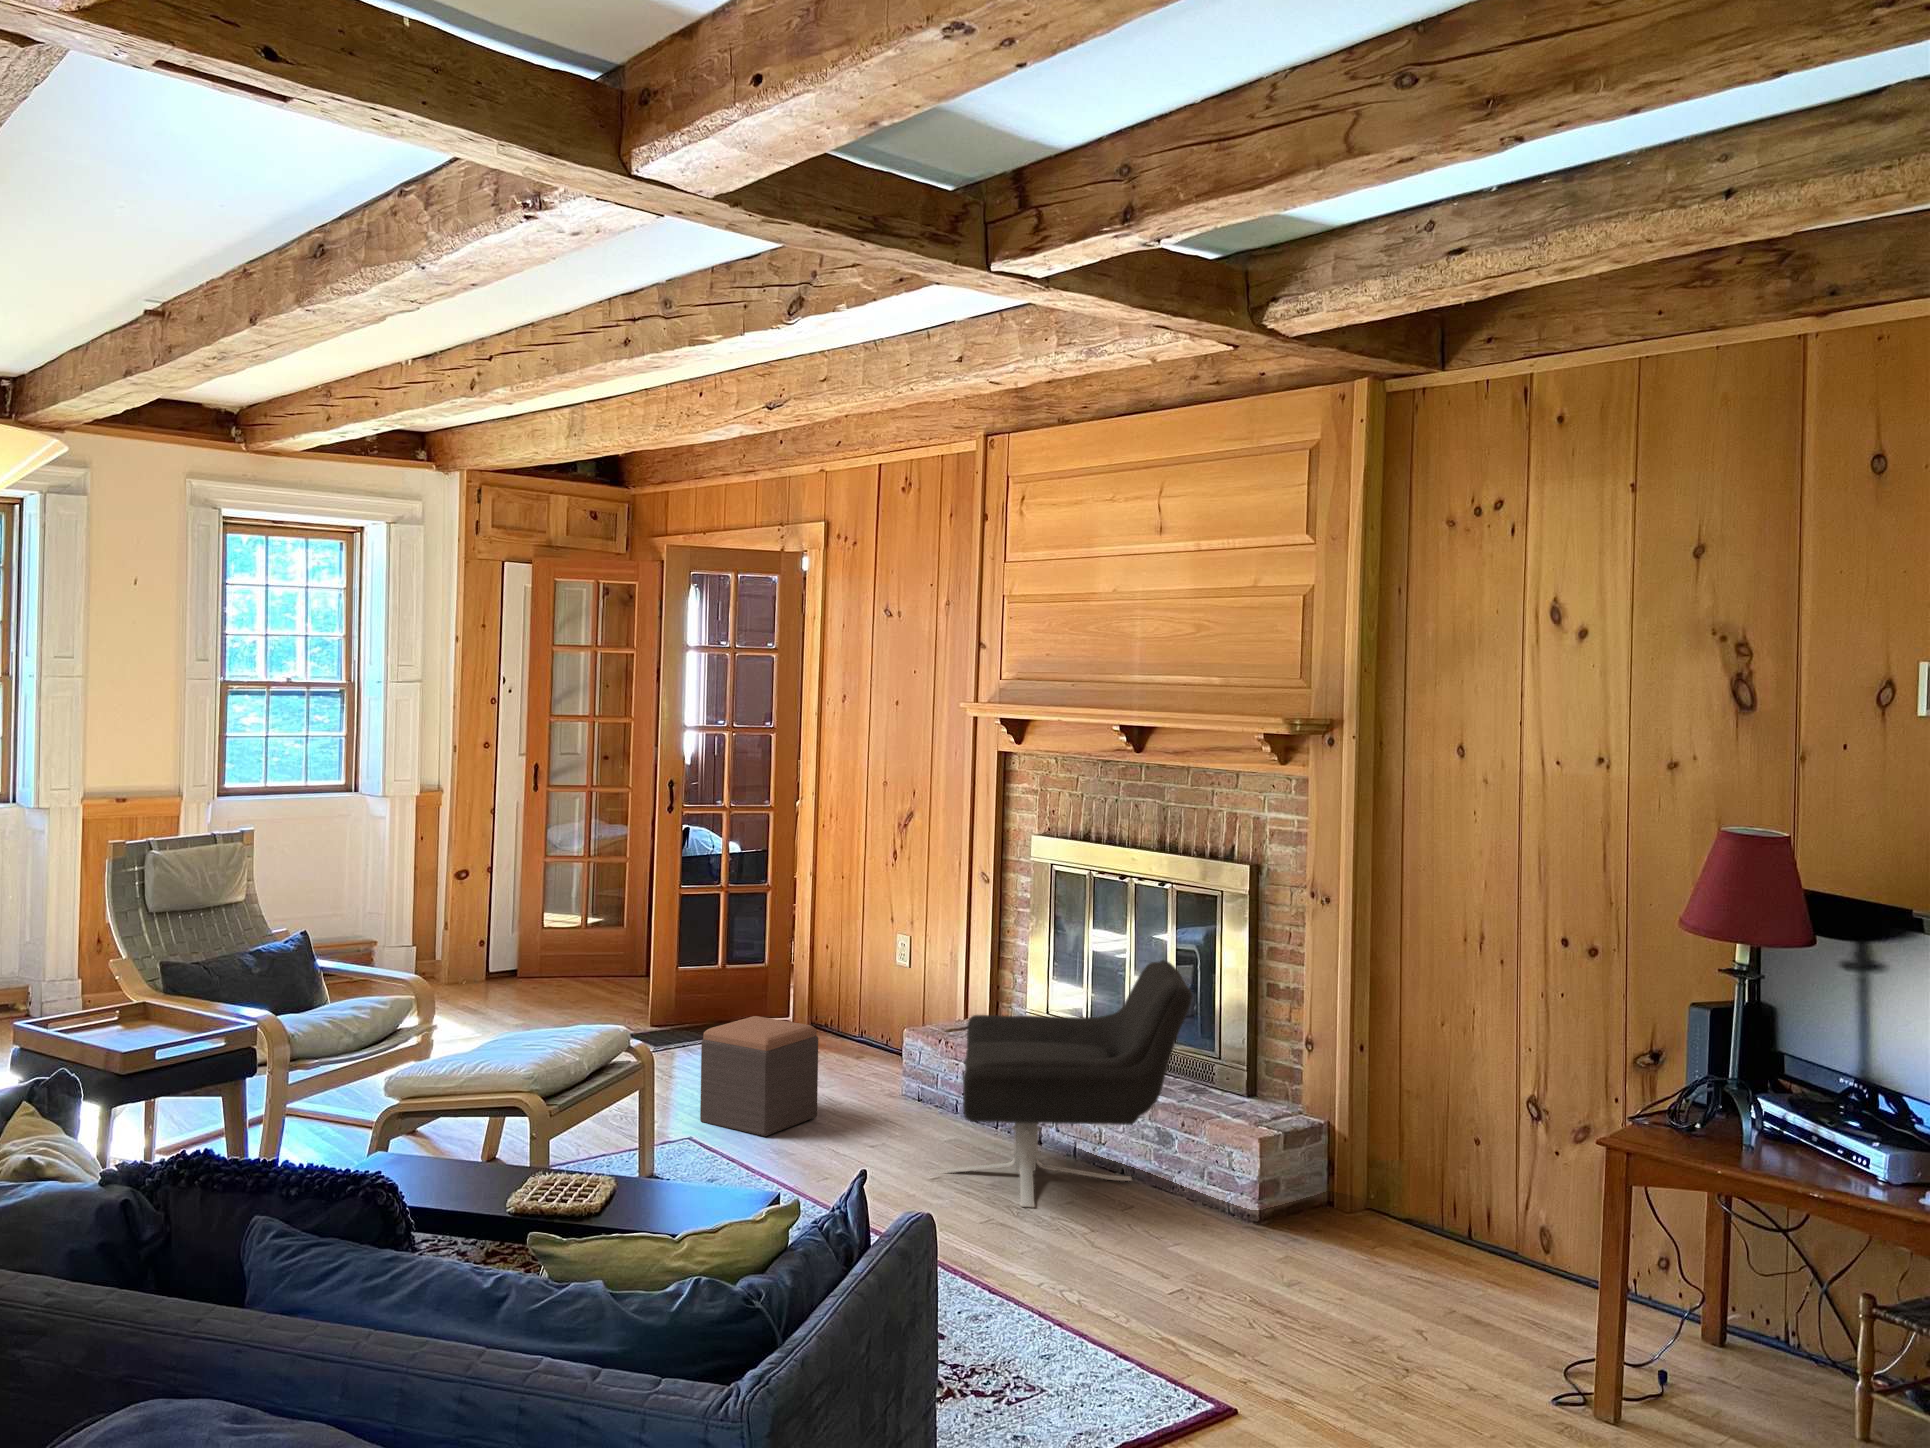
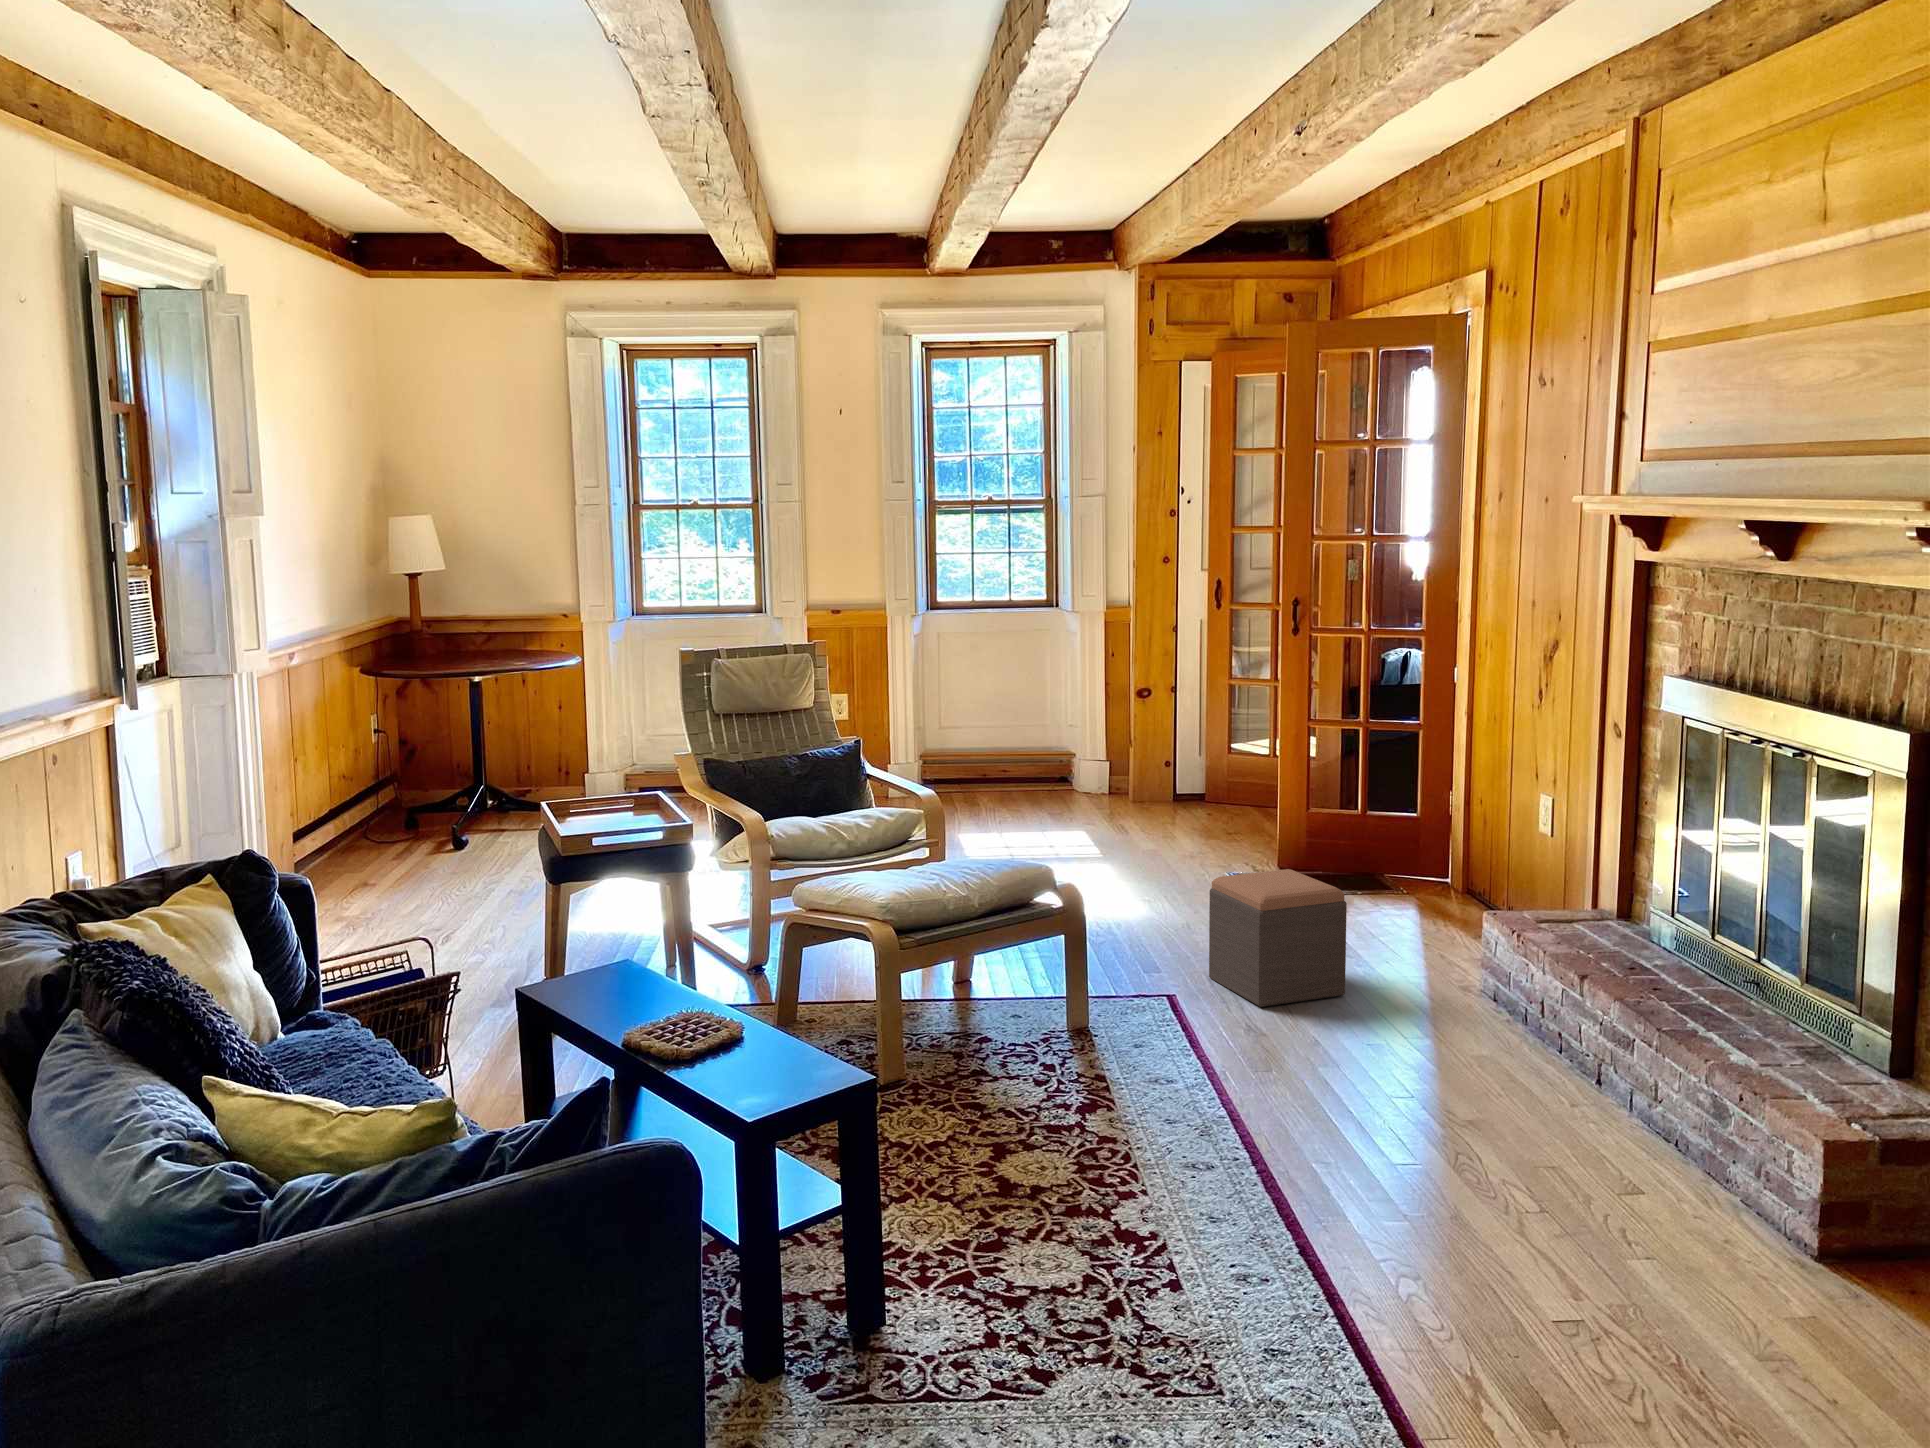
lounge chair: present [930,960,1192,1207] -> none [1400,861,1801,1162]

